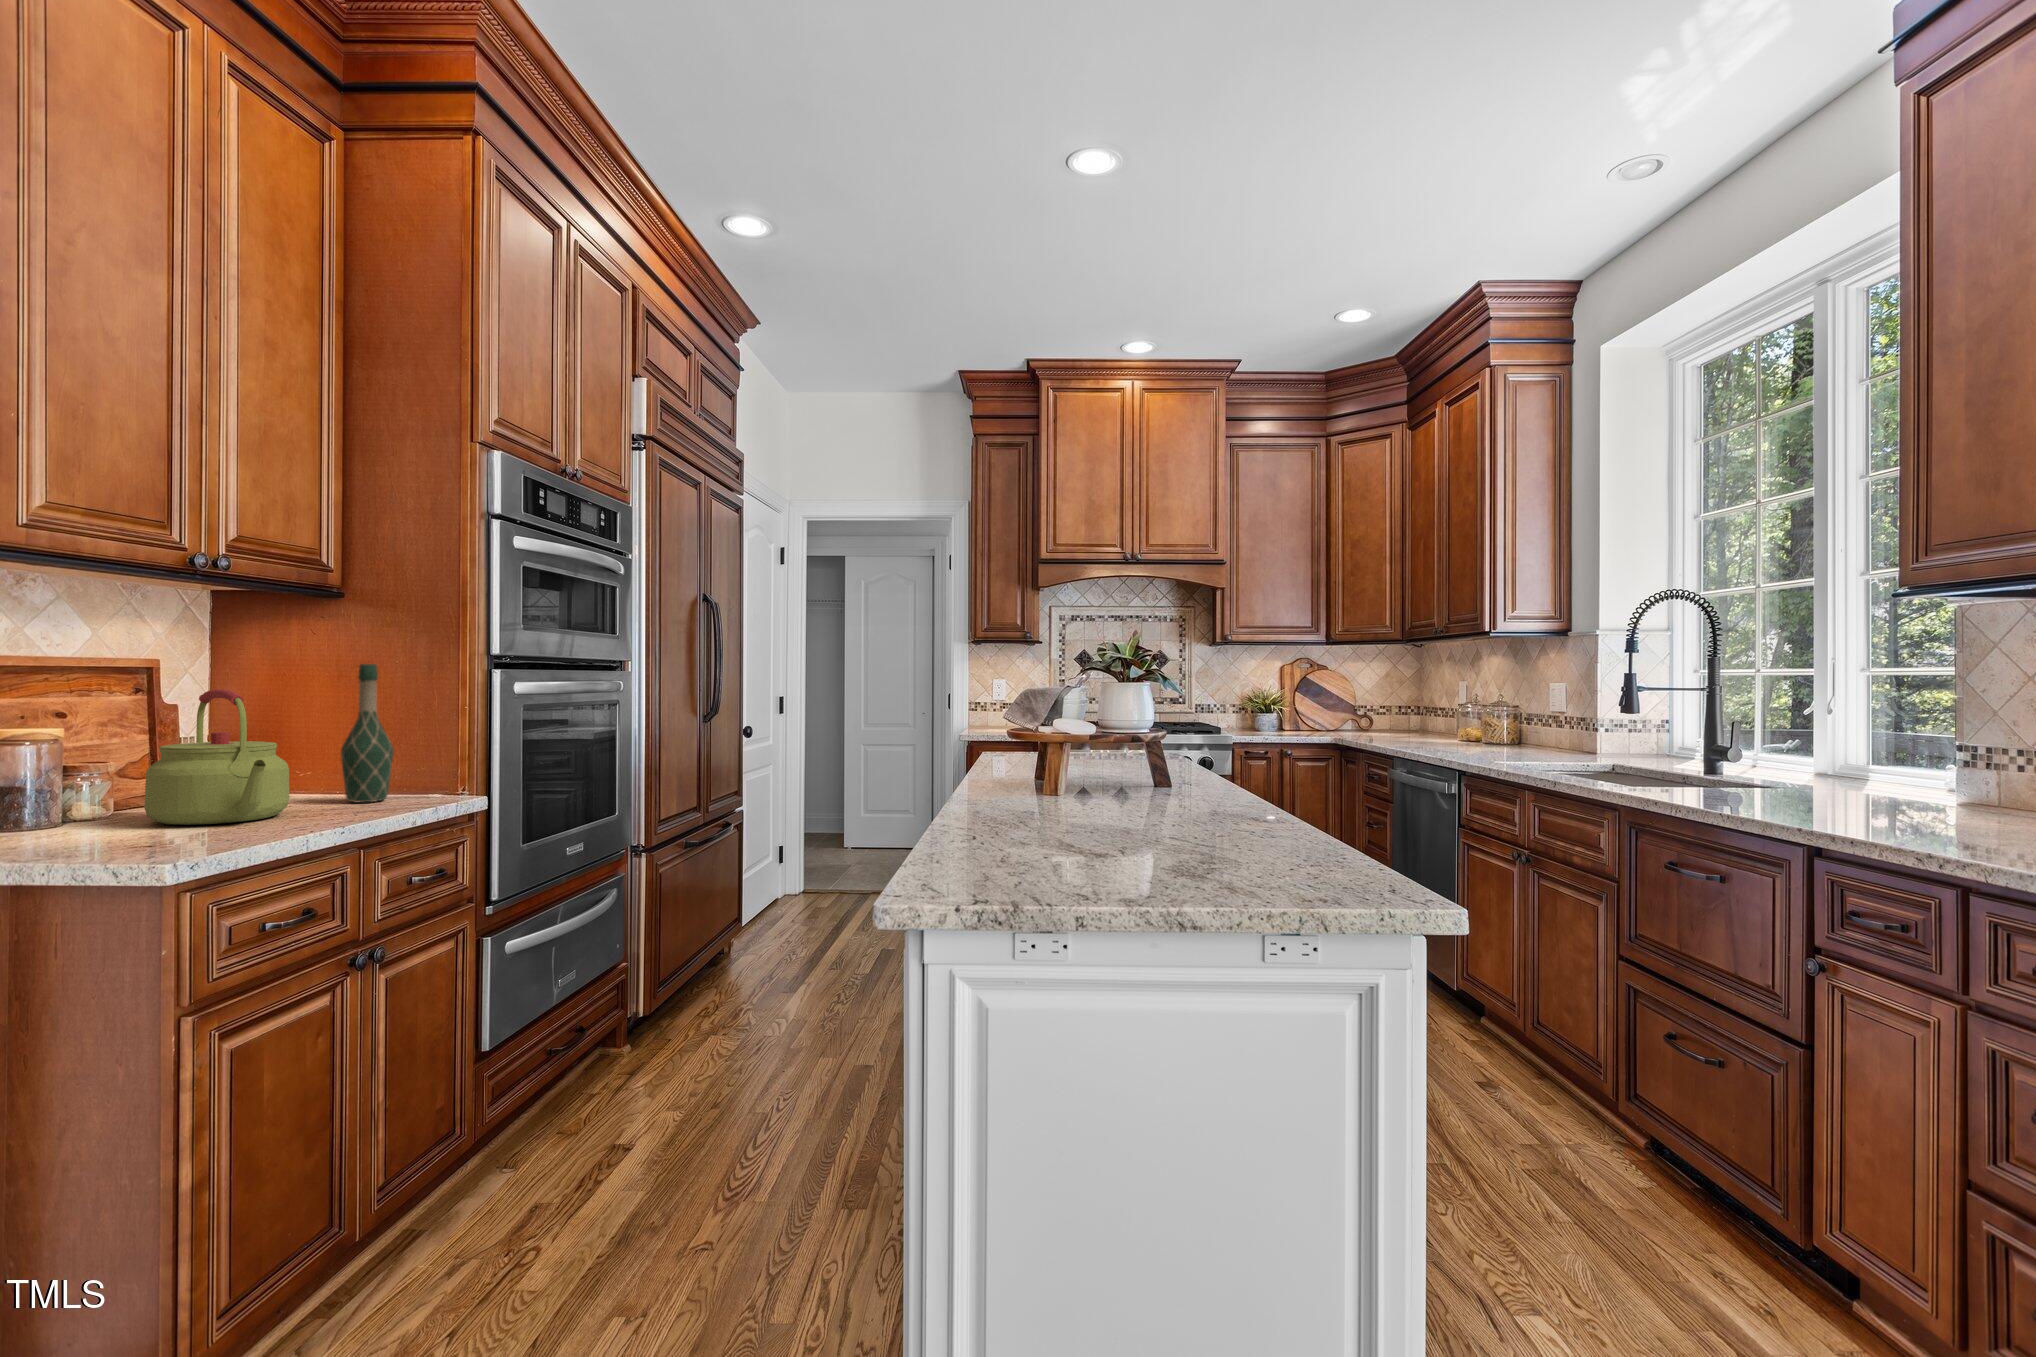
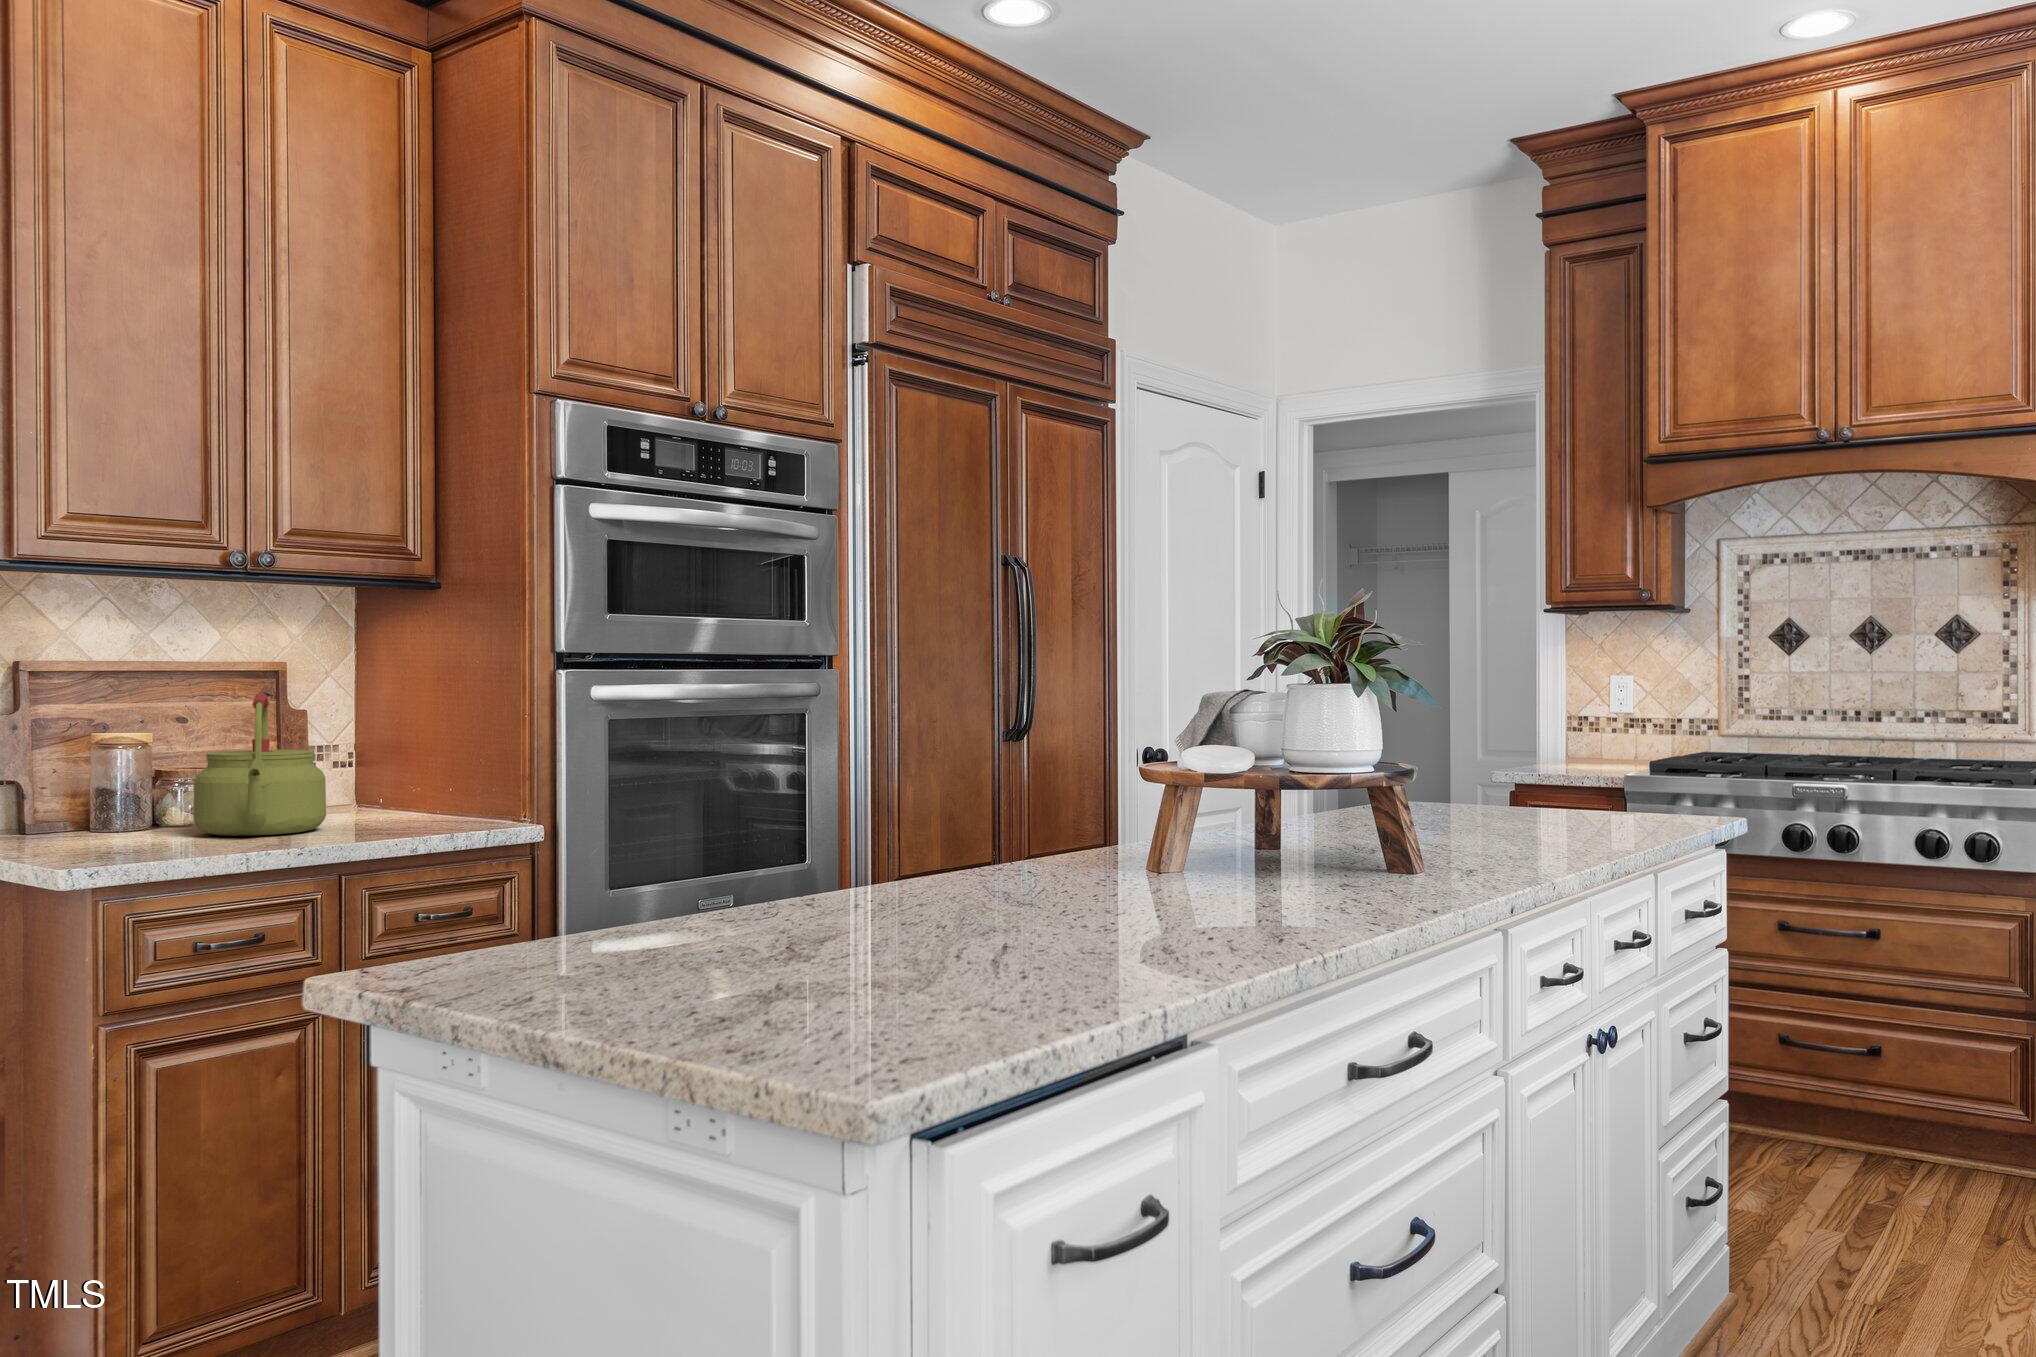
wine bottle: present [341,664,394,802] -> none [399,664,453,824]

